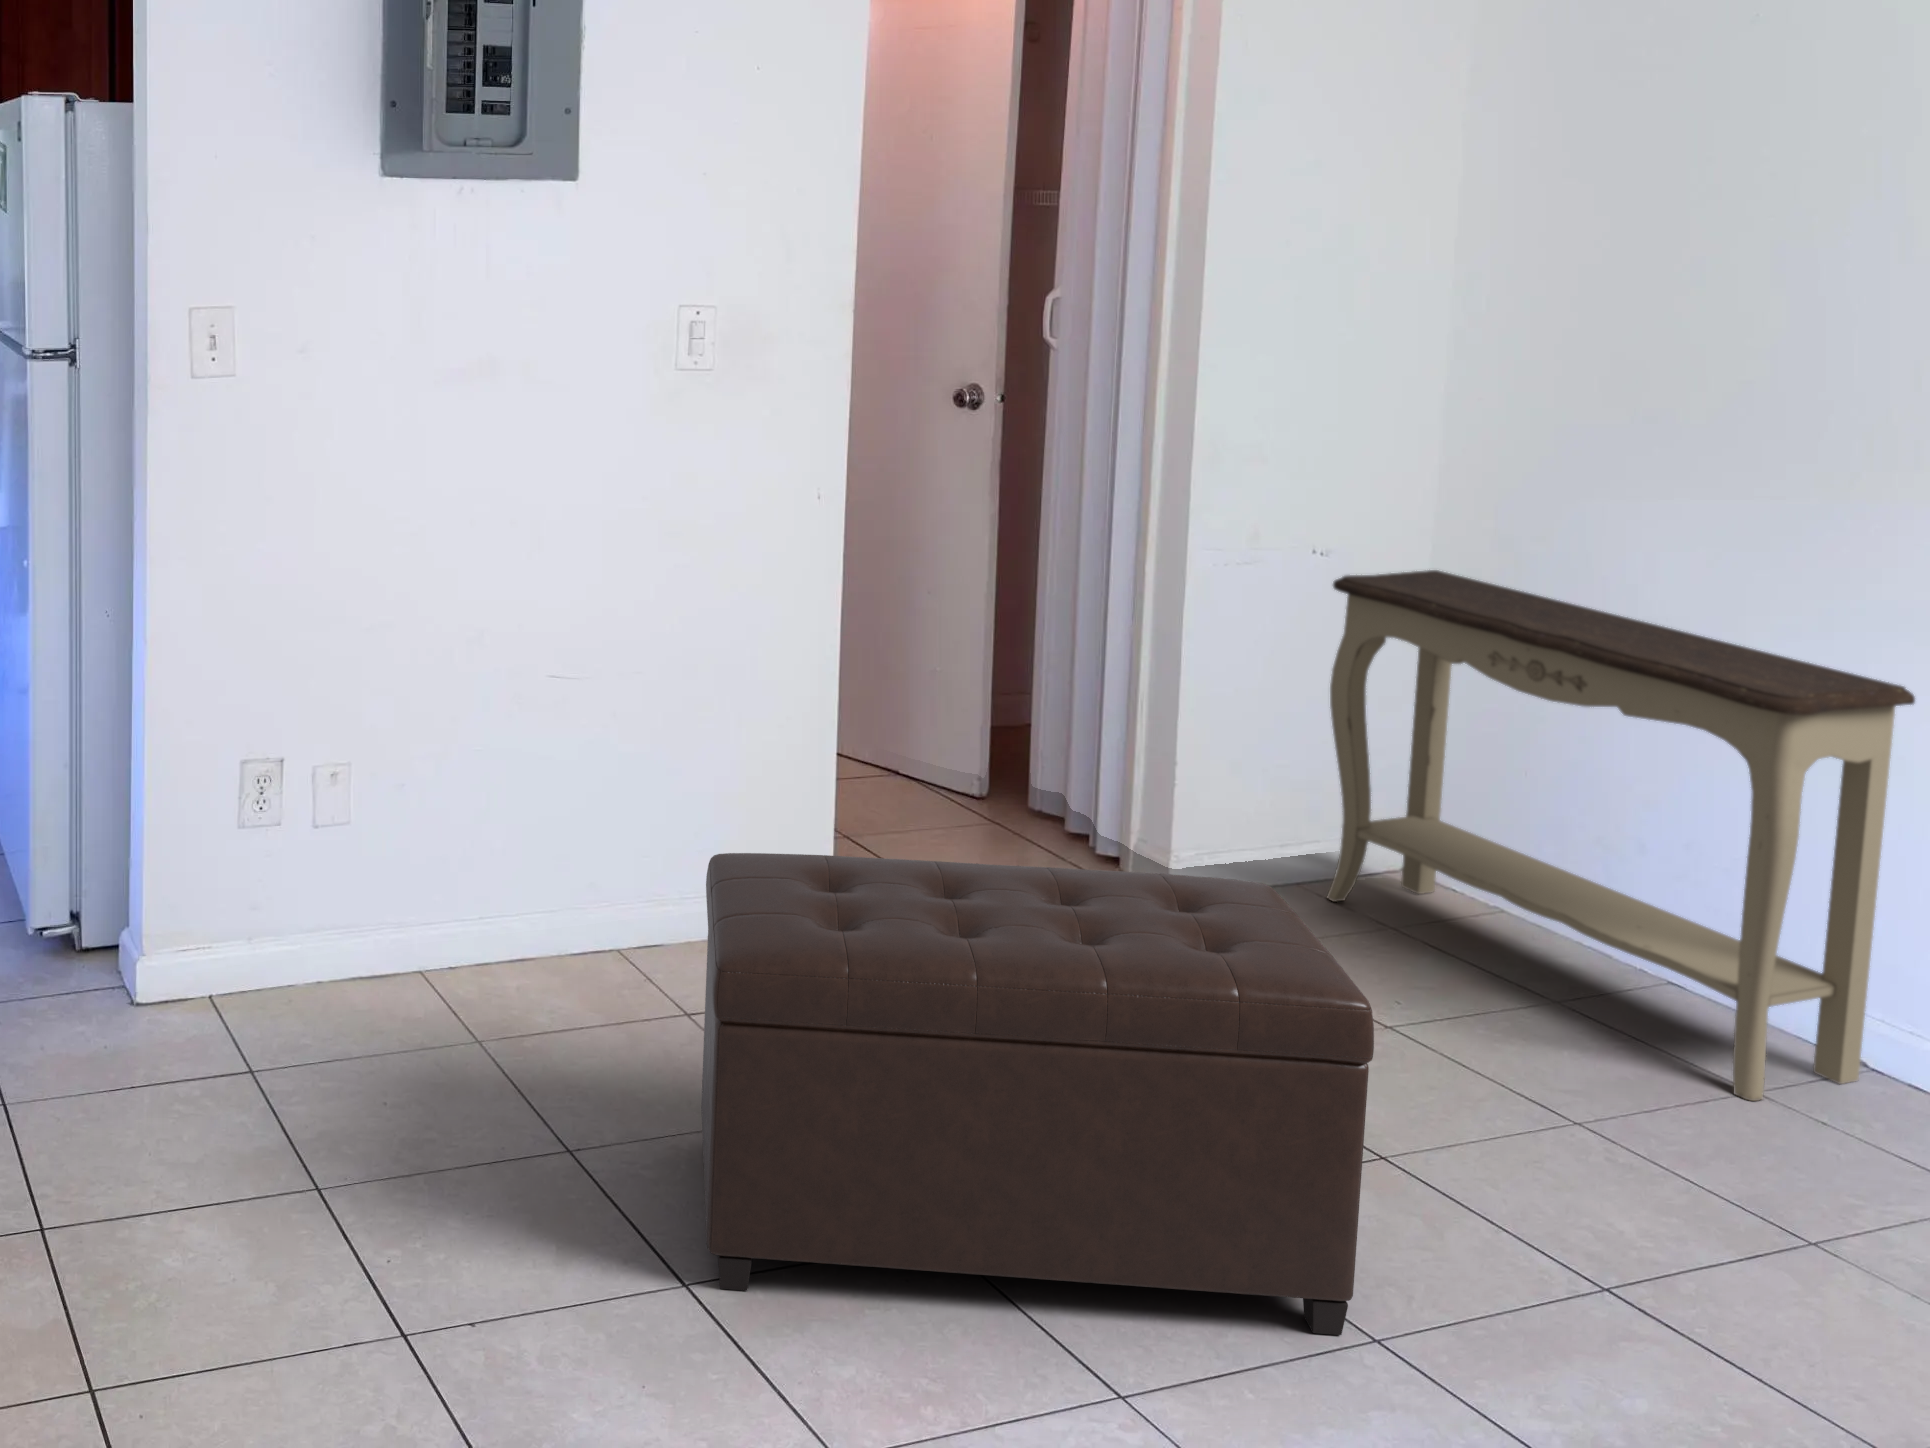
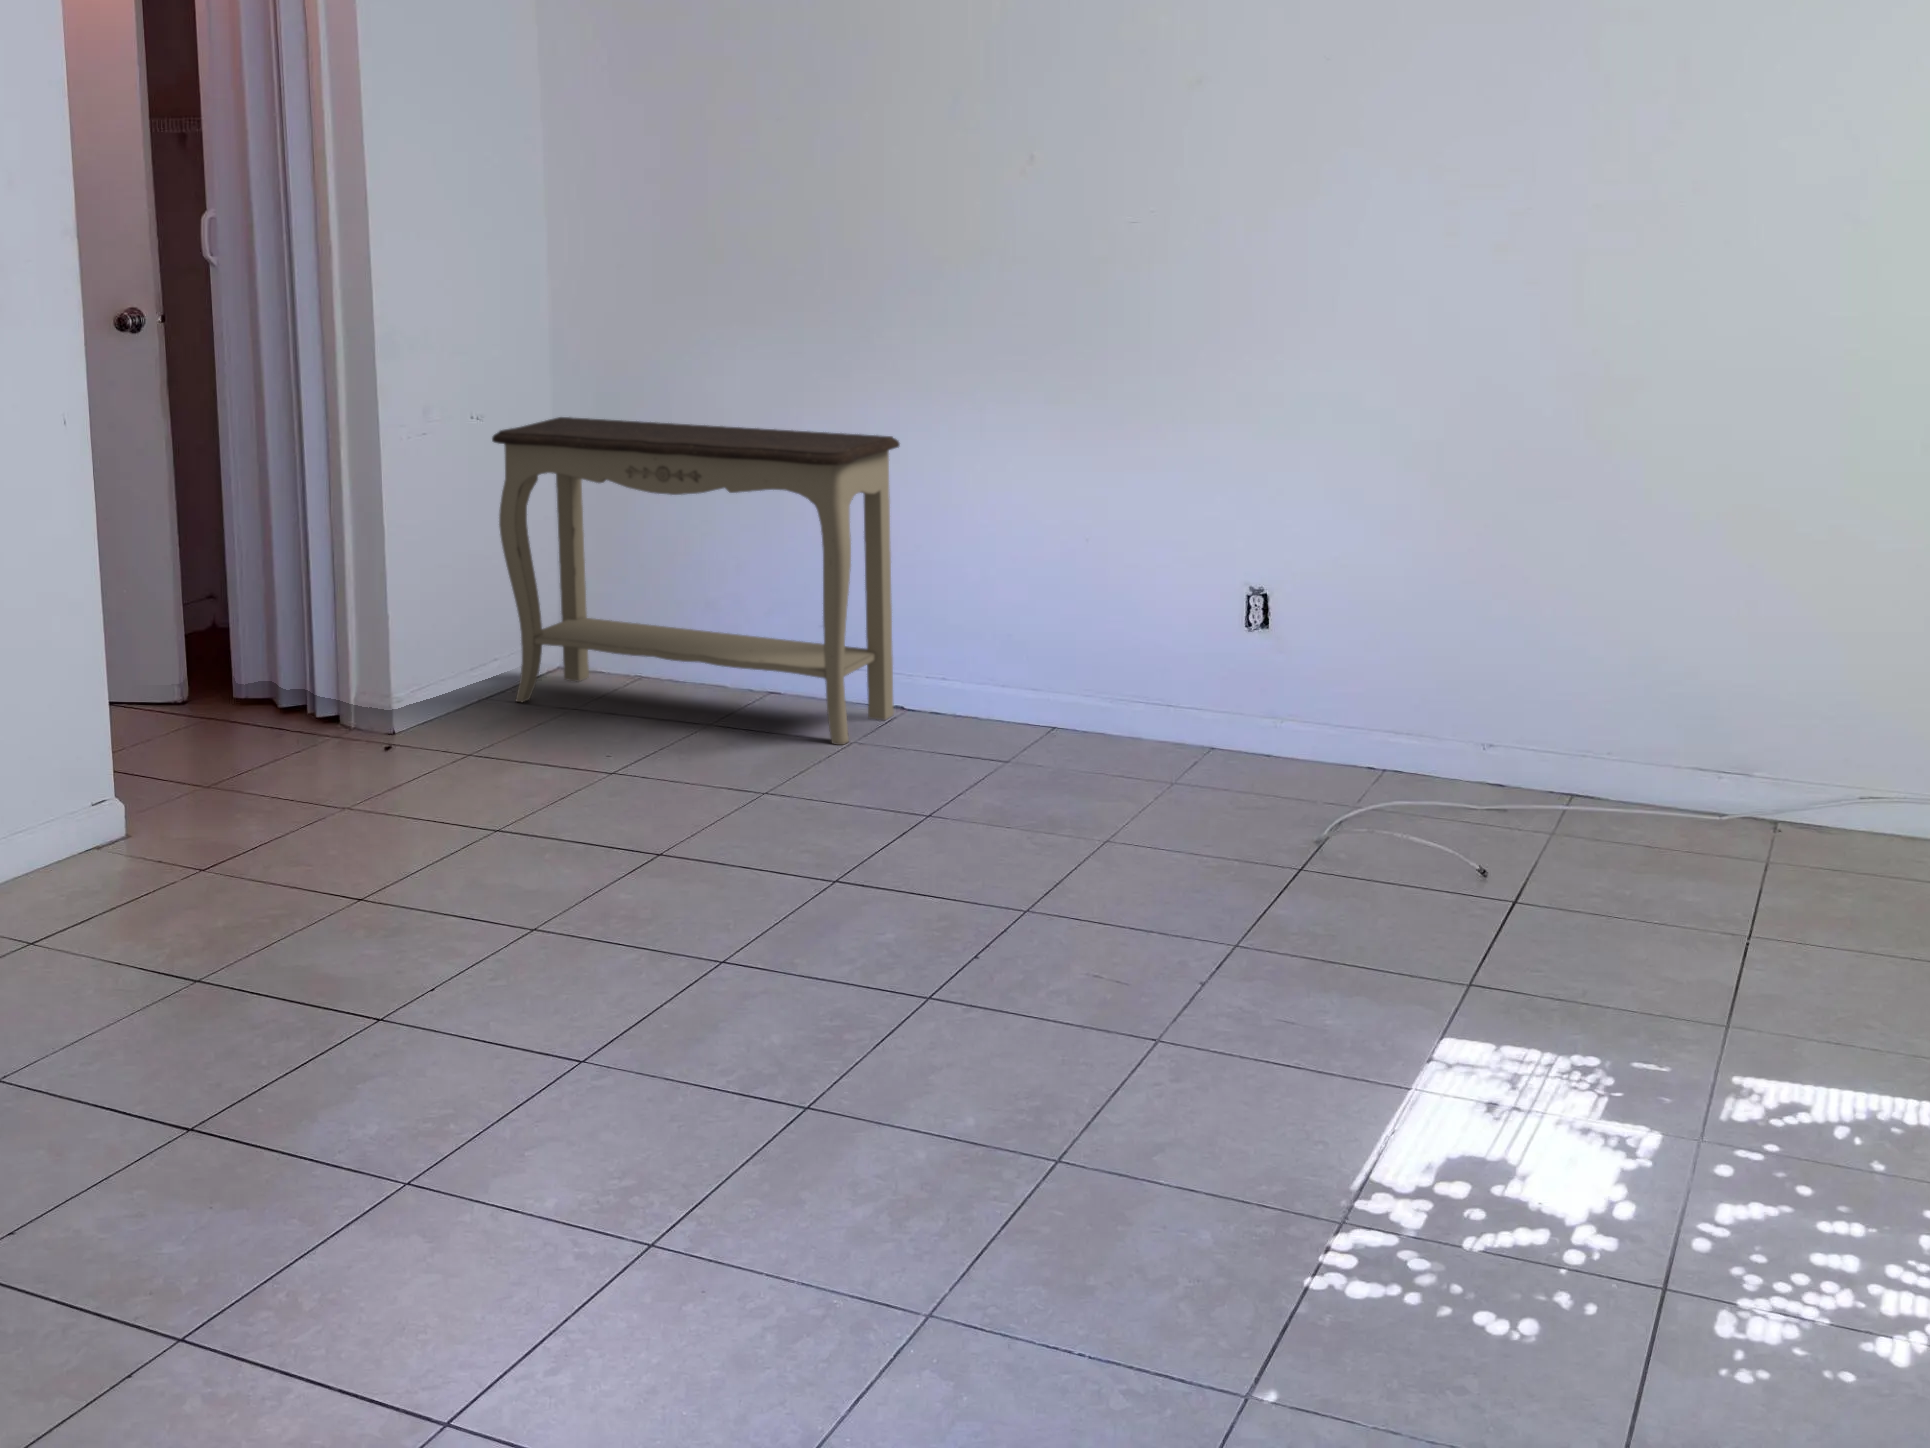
ottoman: present [701,853,1374,1335] -> none [87,655,683,1107]

